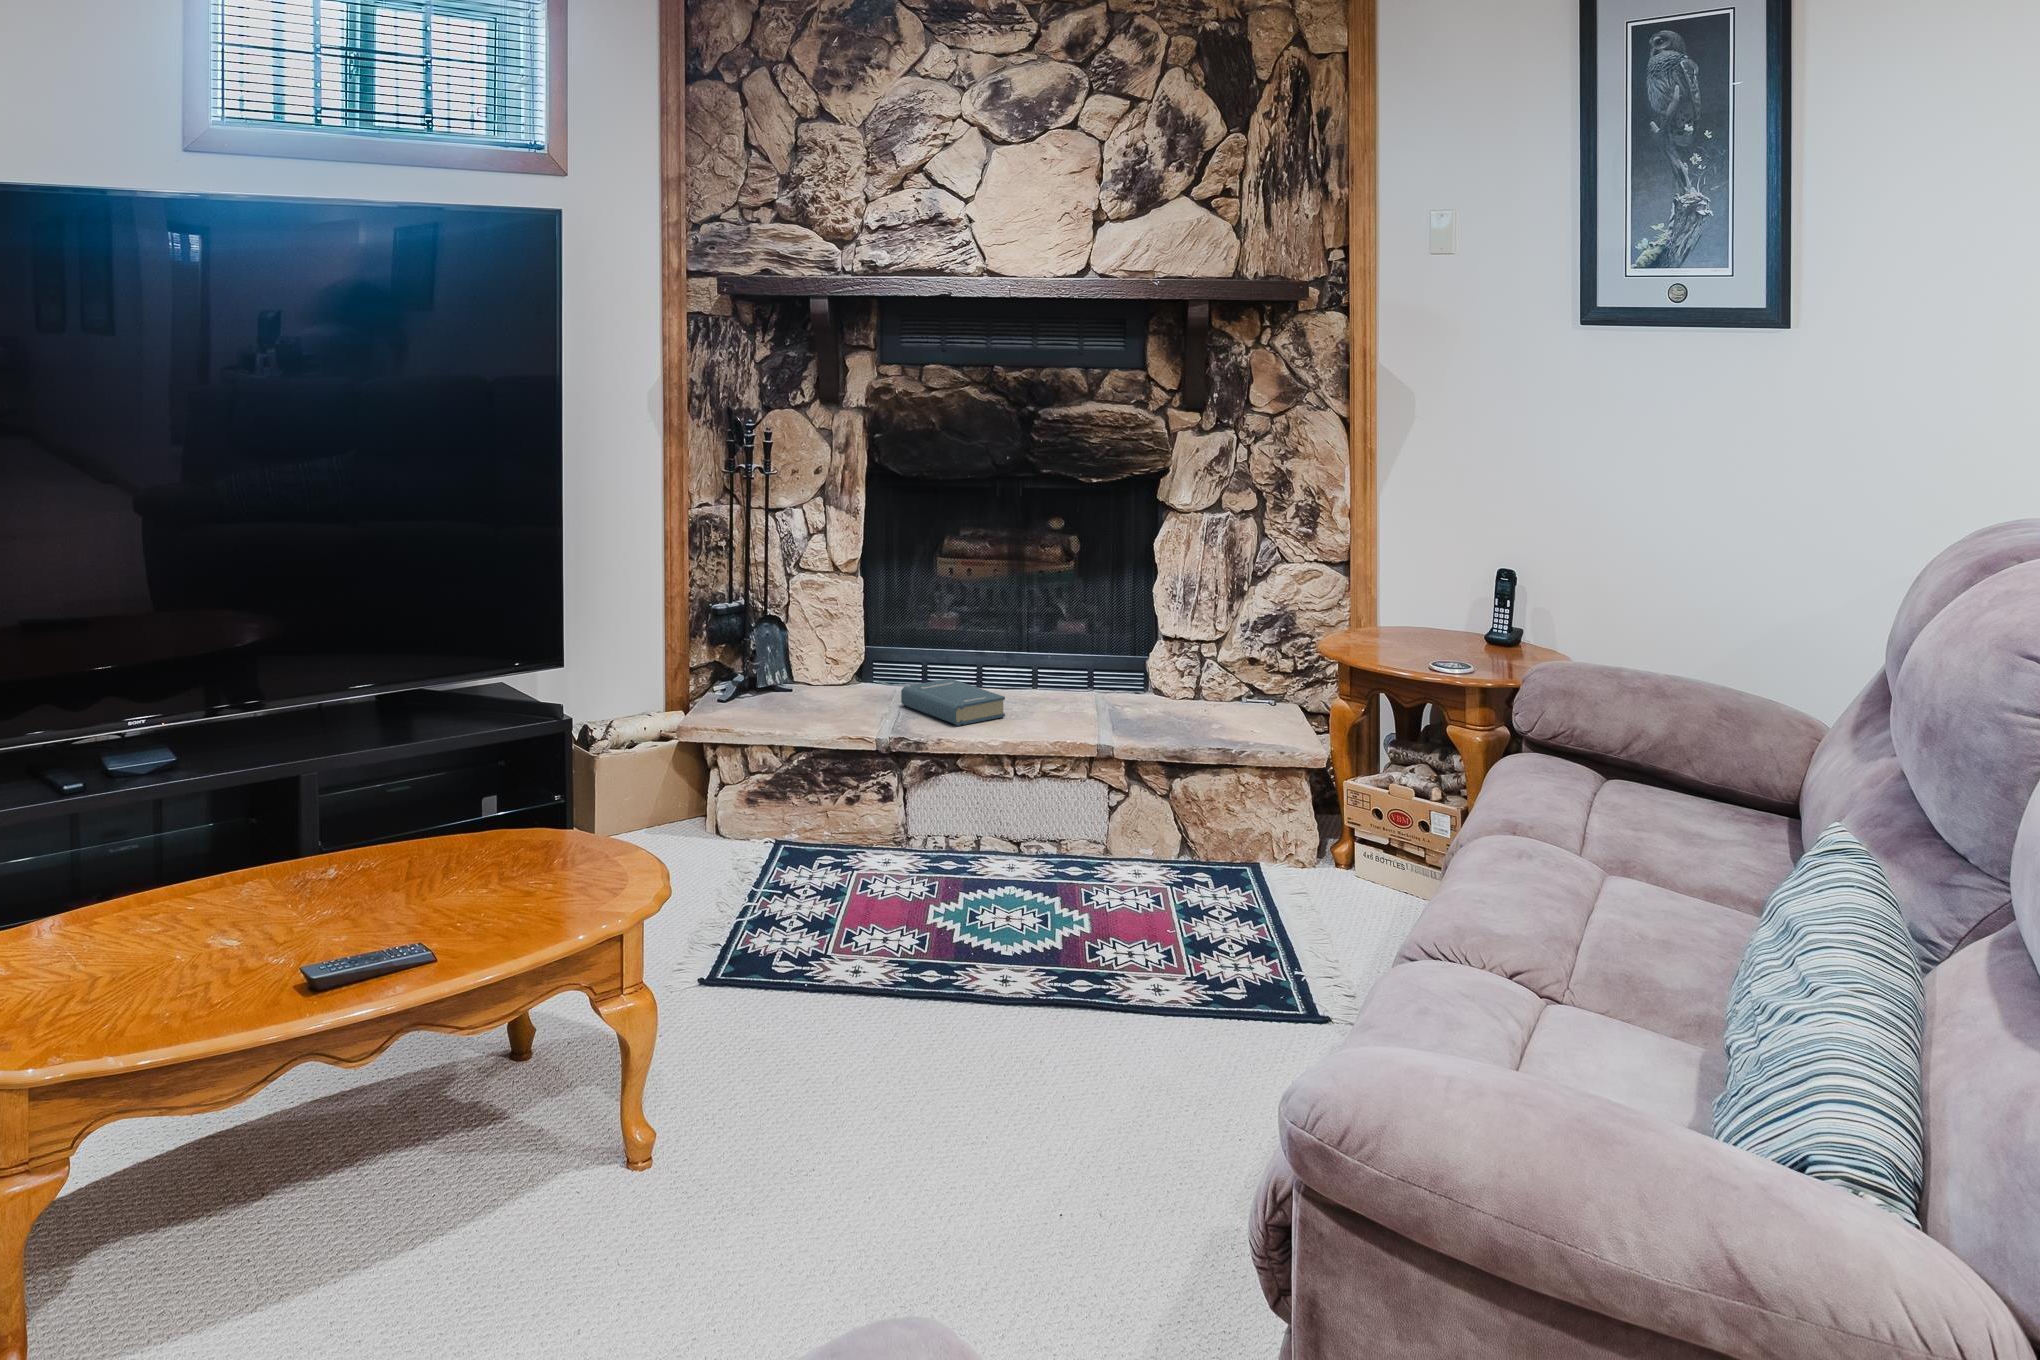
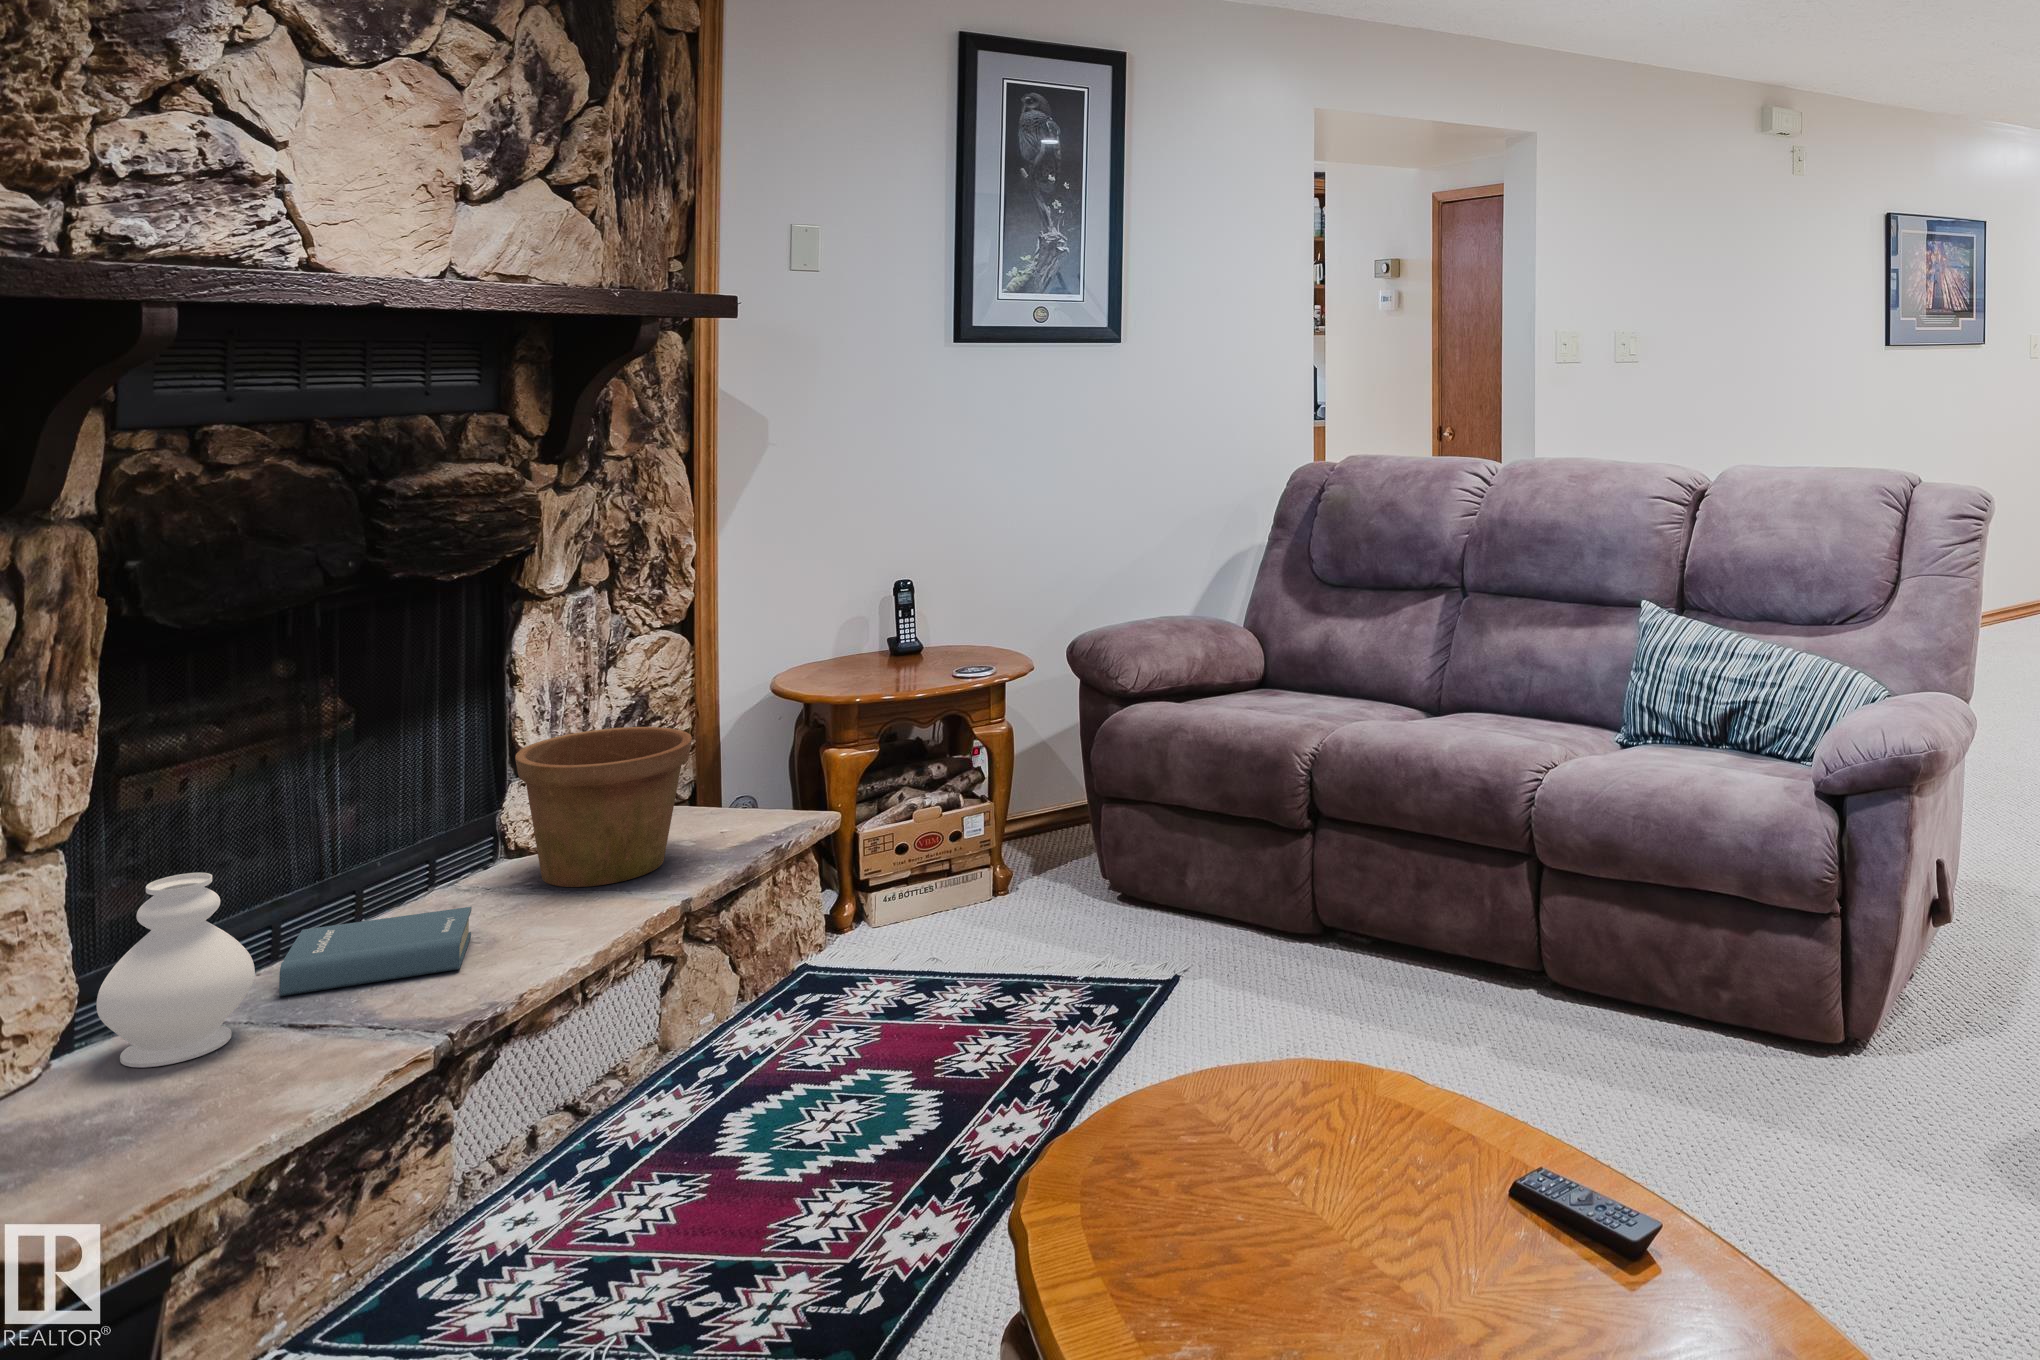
decorative vase: none [803,612,868,711] -> present [97,873,255,1067]
flower pot: none [1084,614,1200,728] -> present [515,727,692,887]

